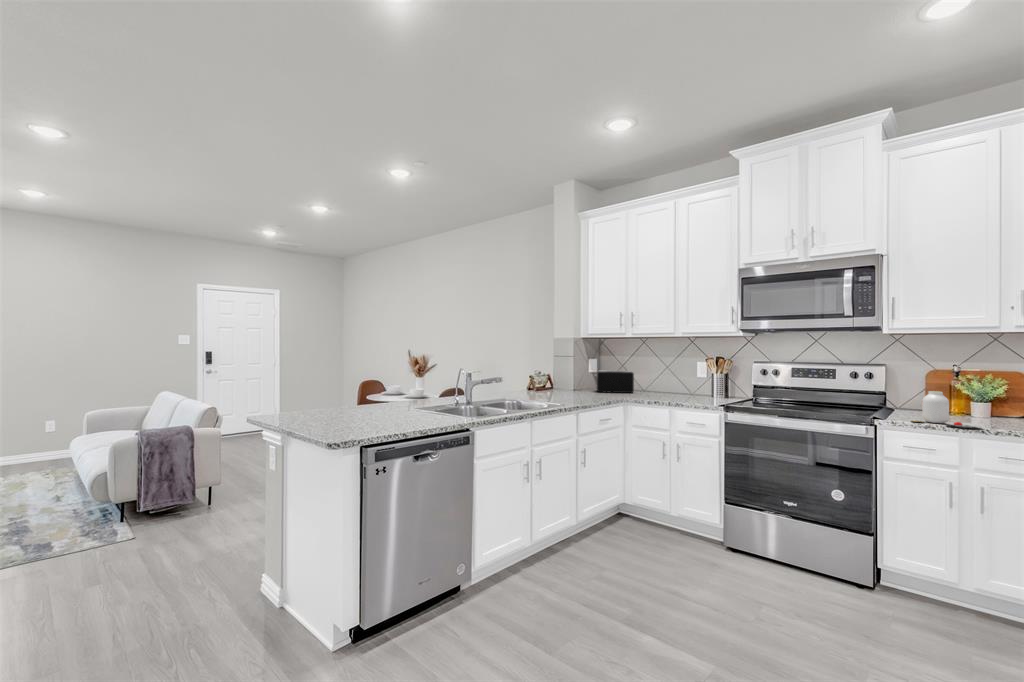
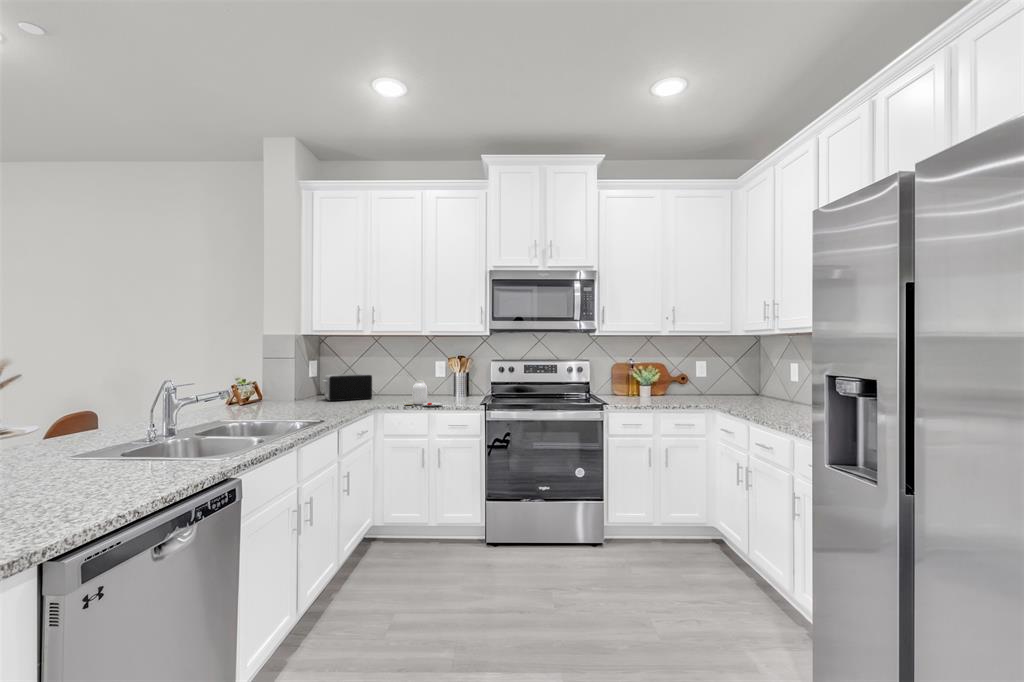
jar: present [915,391,981,428] -> present [405,380,442,406]

